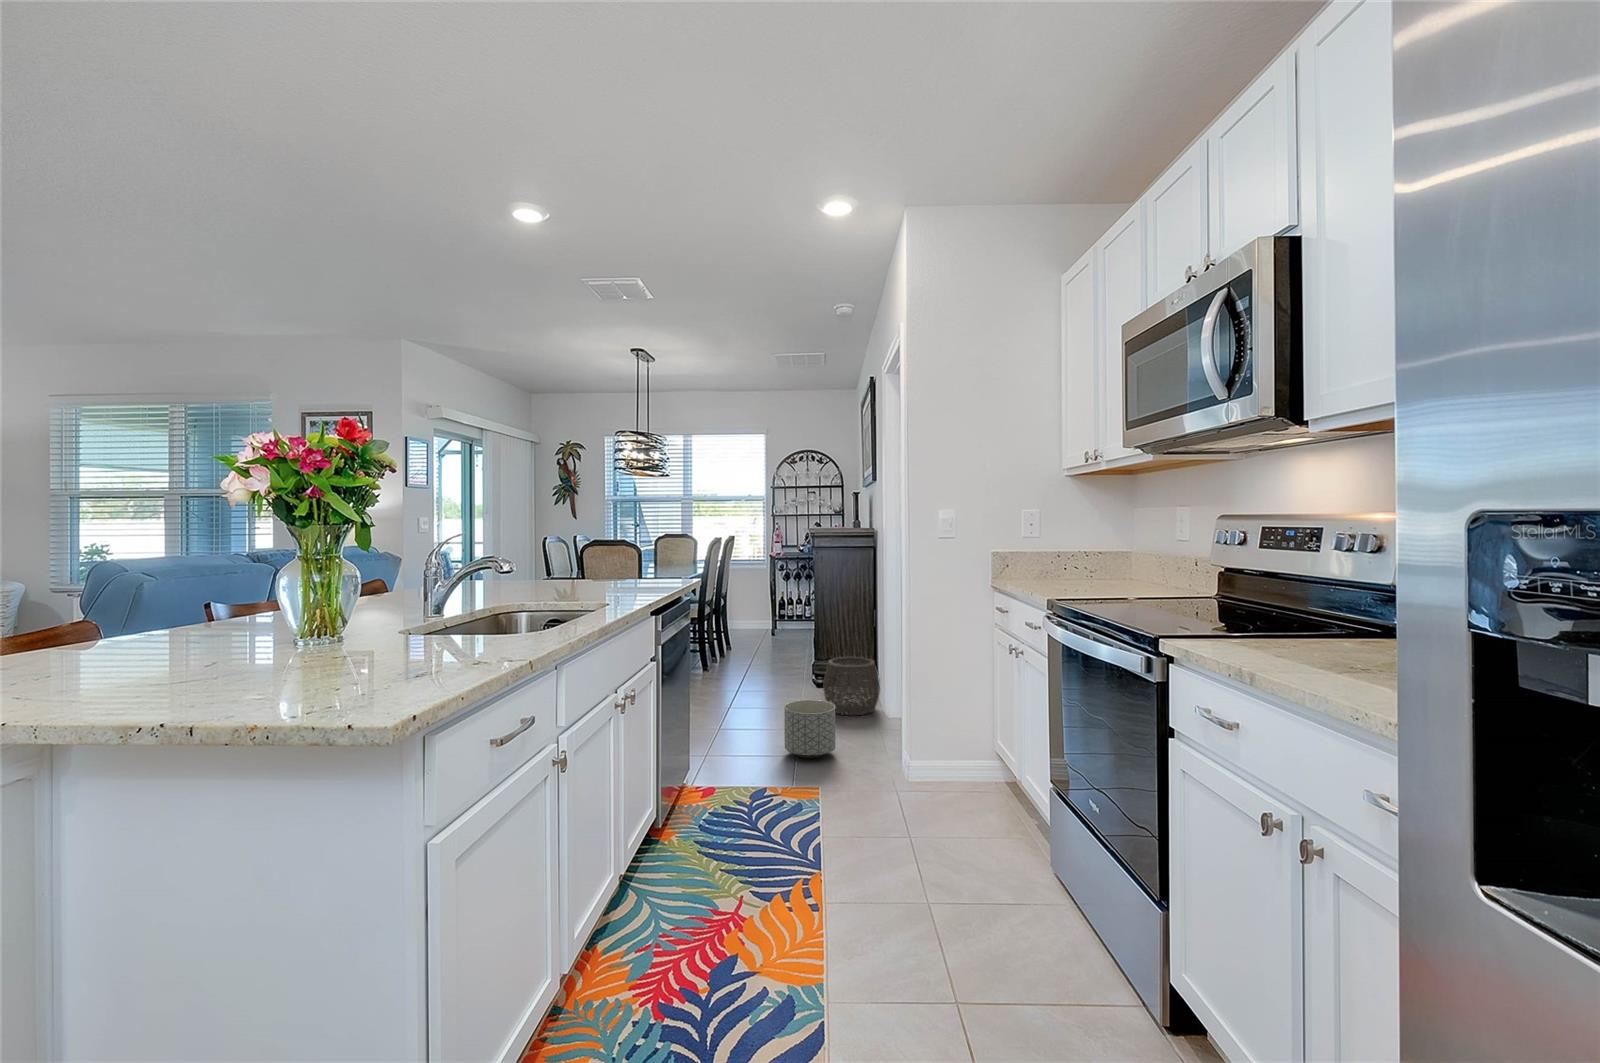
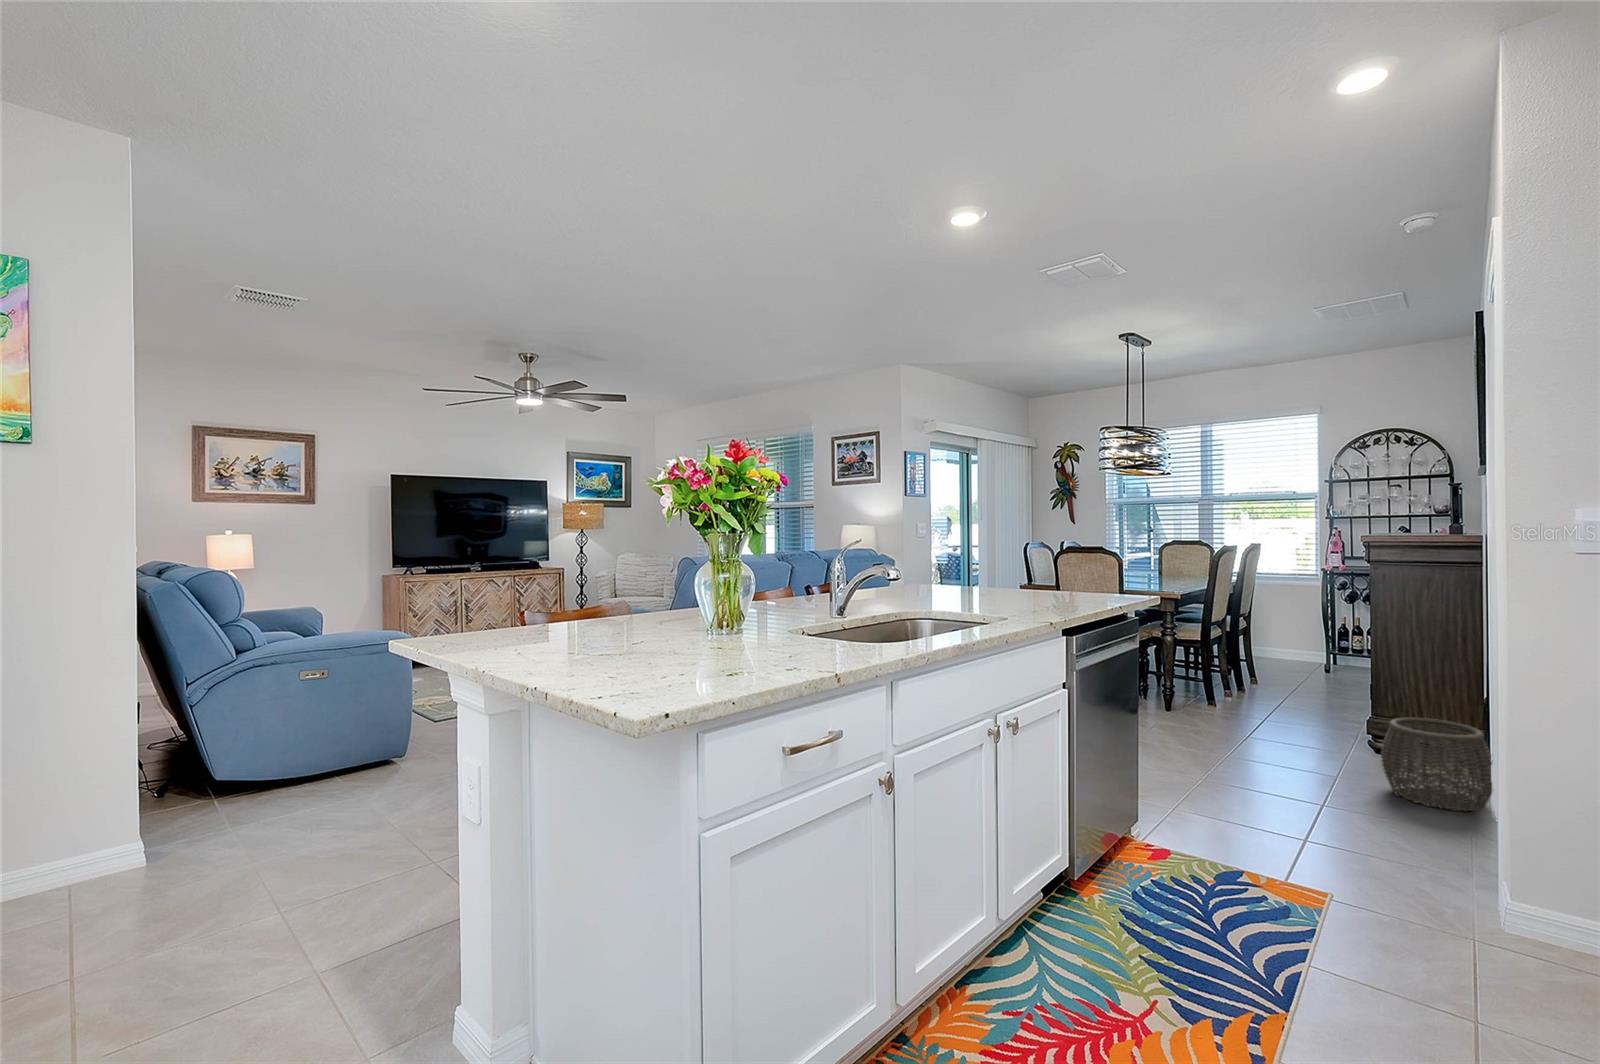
planter: present [784,700,836,758] -> none [1288,768,1379,854]

